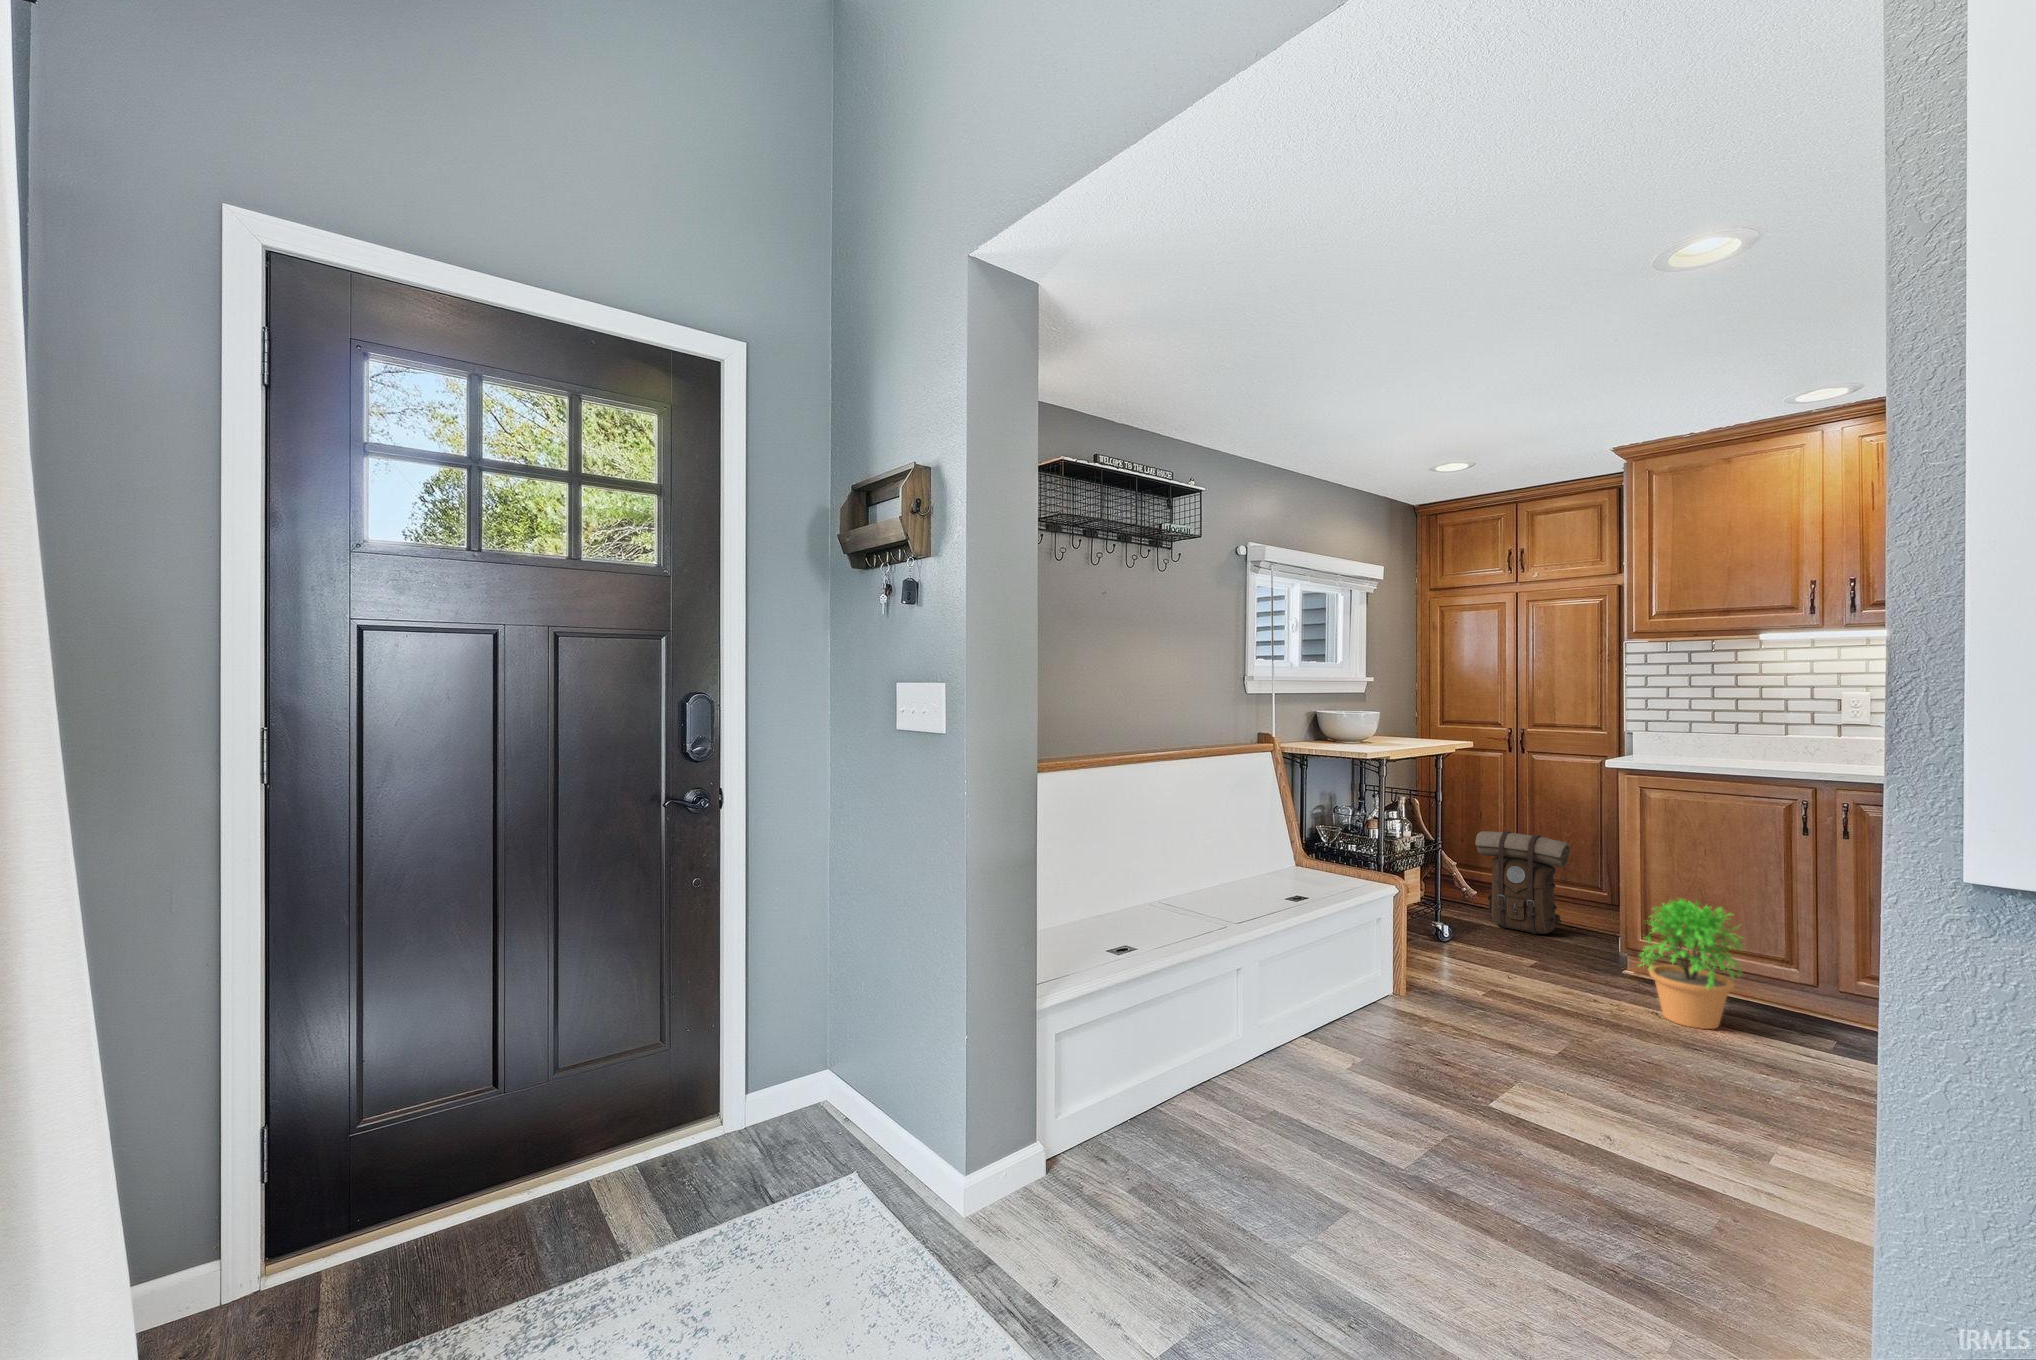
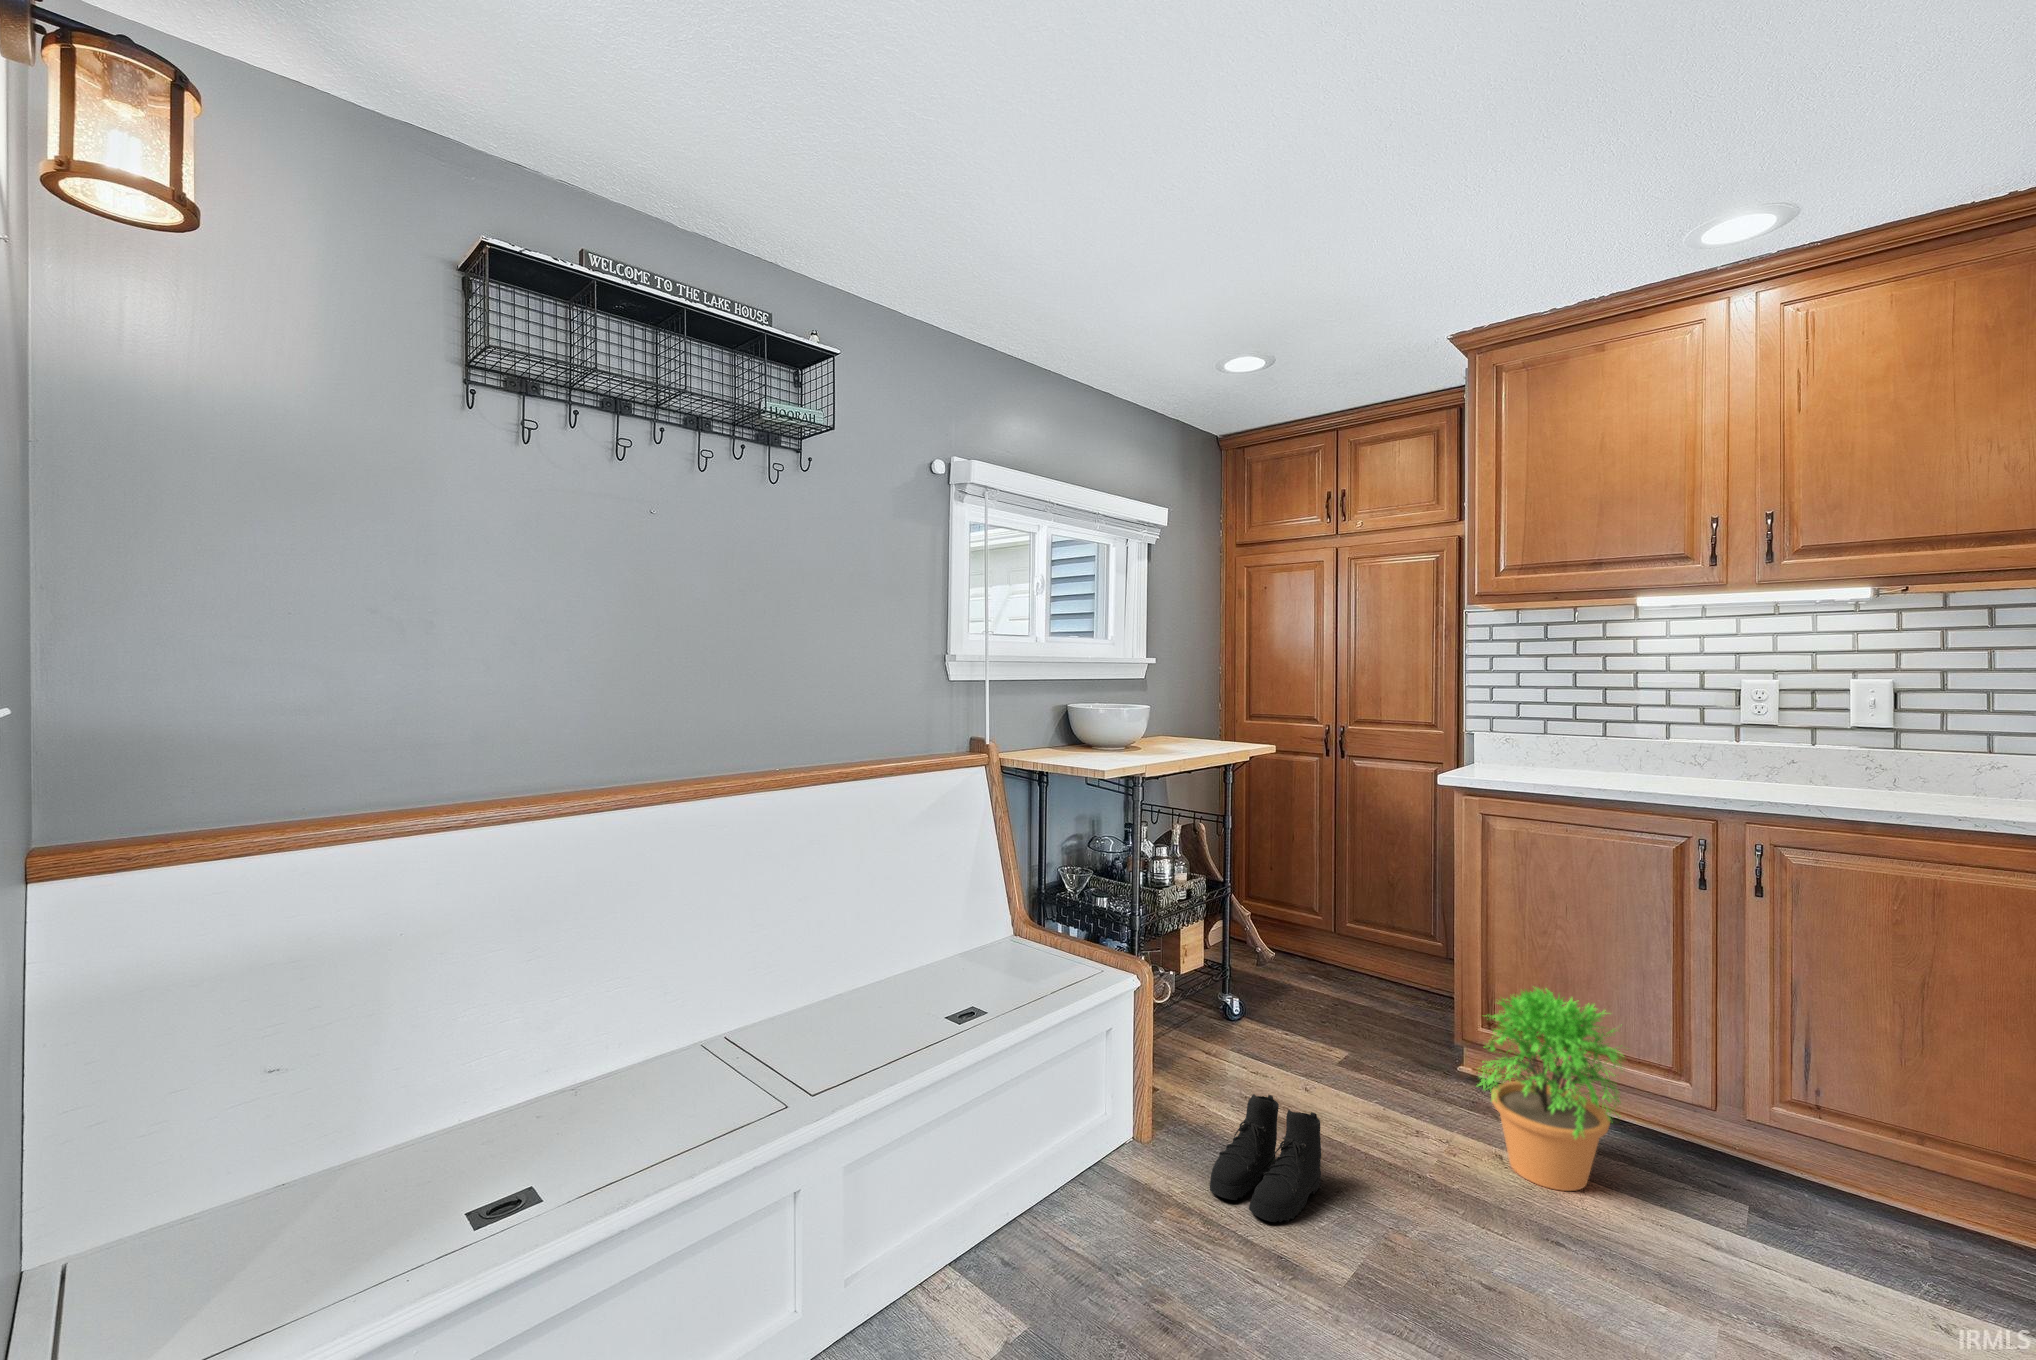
backpack: present [1475,831,1570,934] -> none [1279,864,1395,1004]
boots: none [1455,960,1530,1031] -> present [1210,1094,1321,1222]

